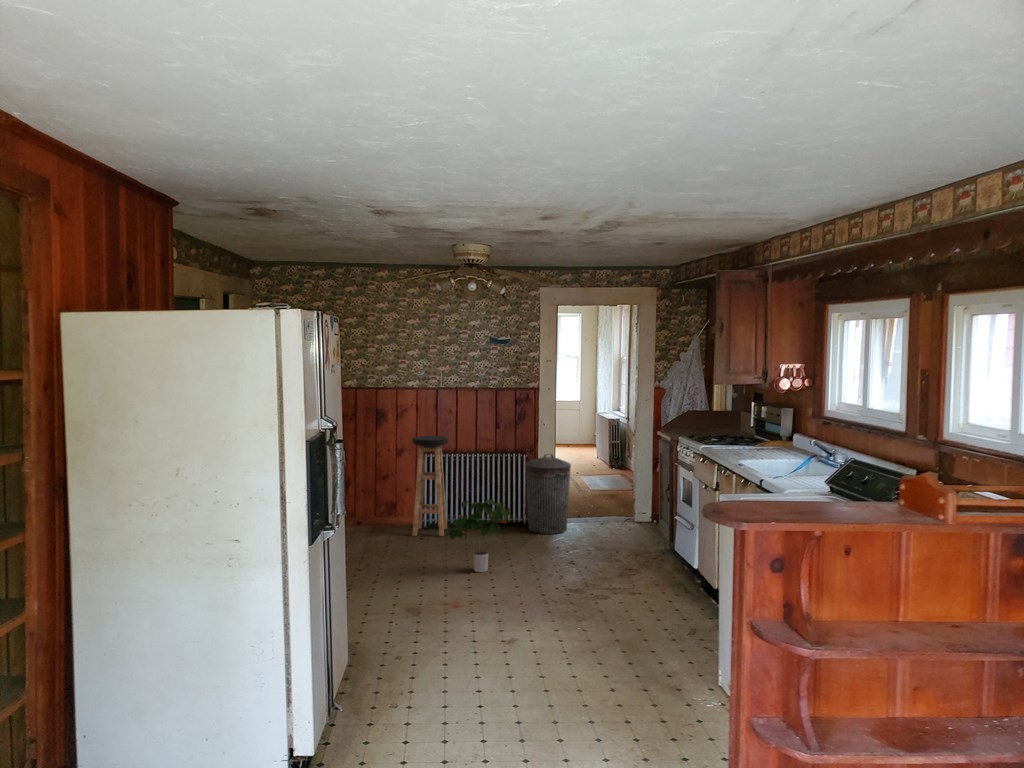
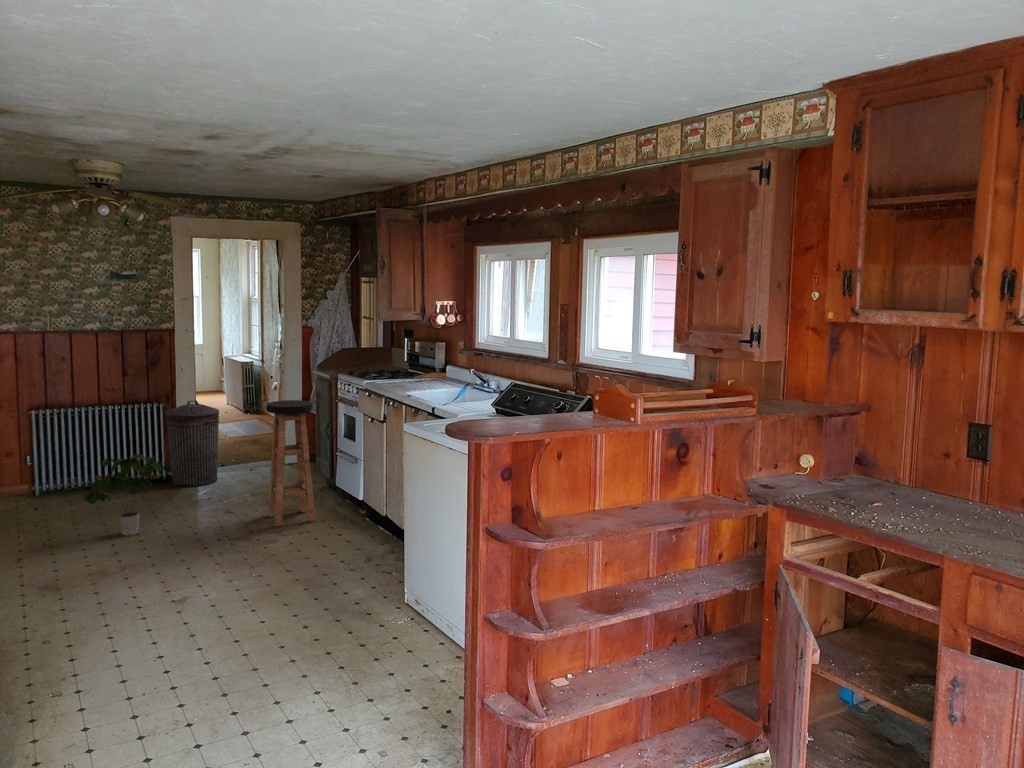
bar stool: present [412,436,448,536] -> present [266,400,315,526]

